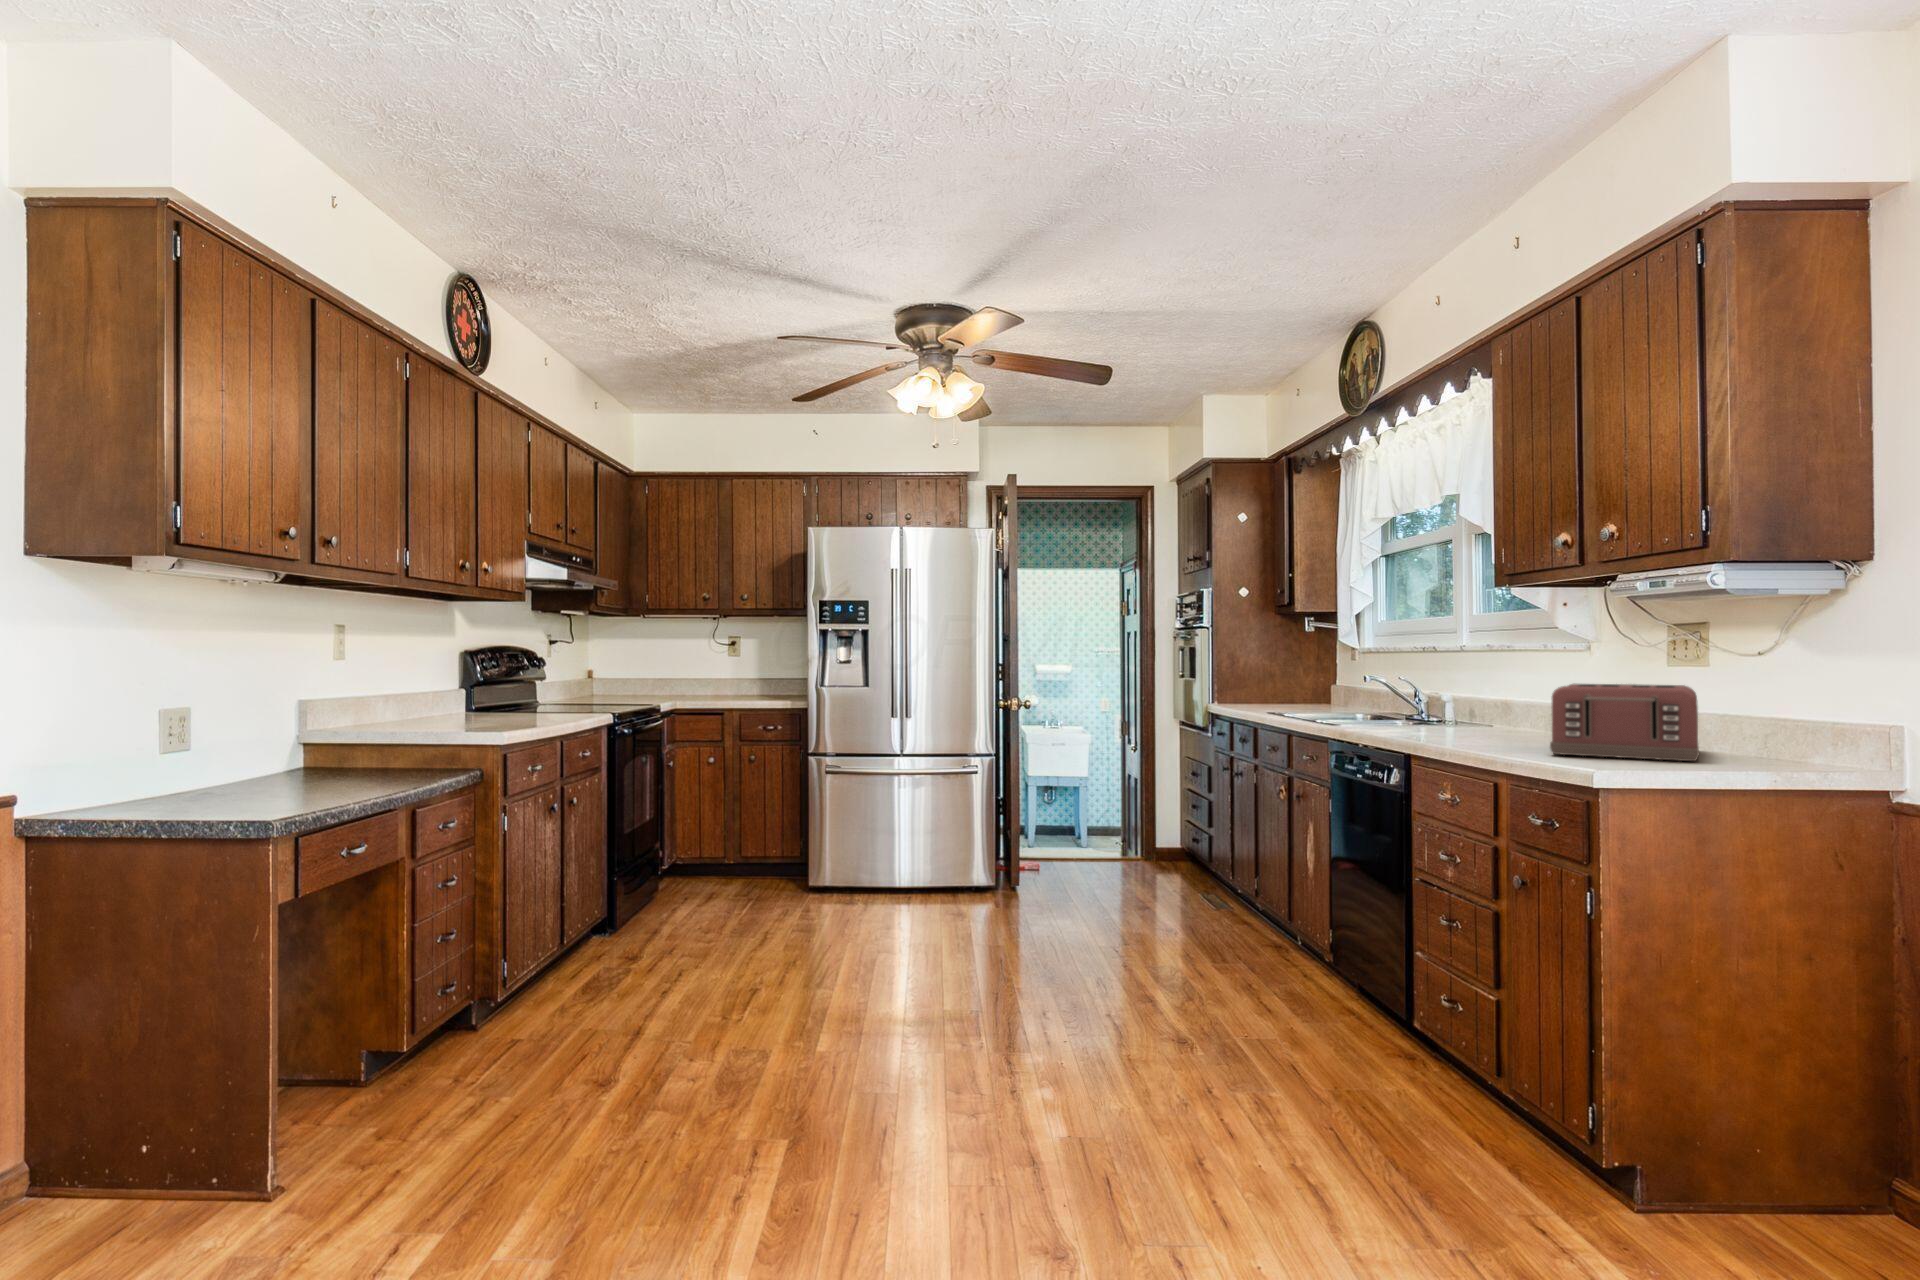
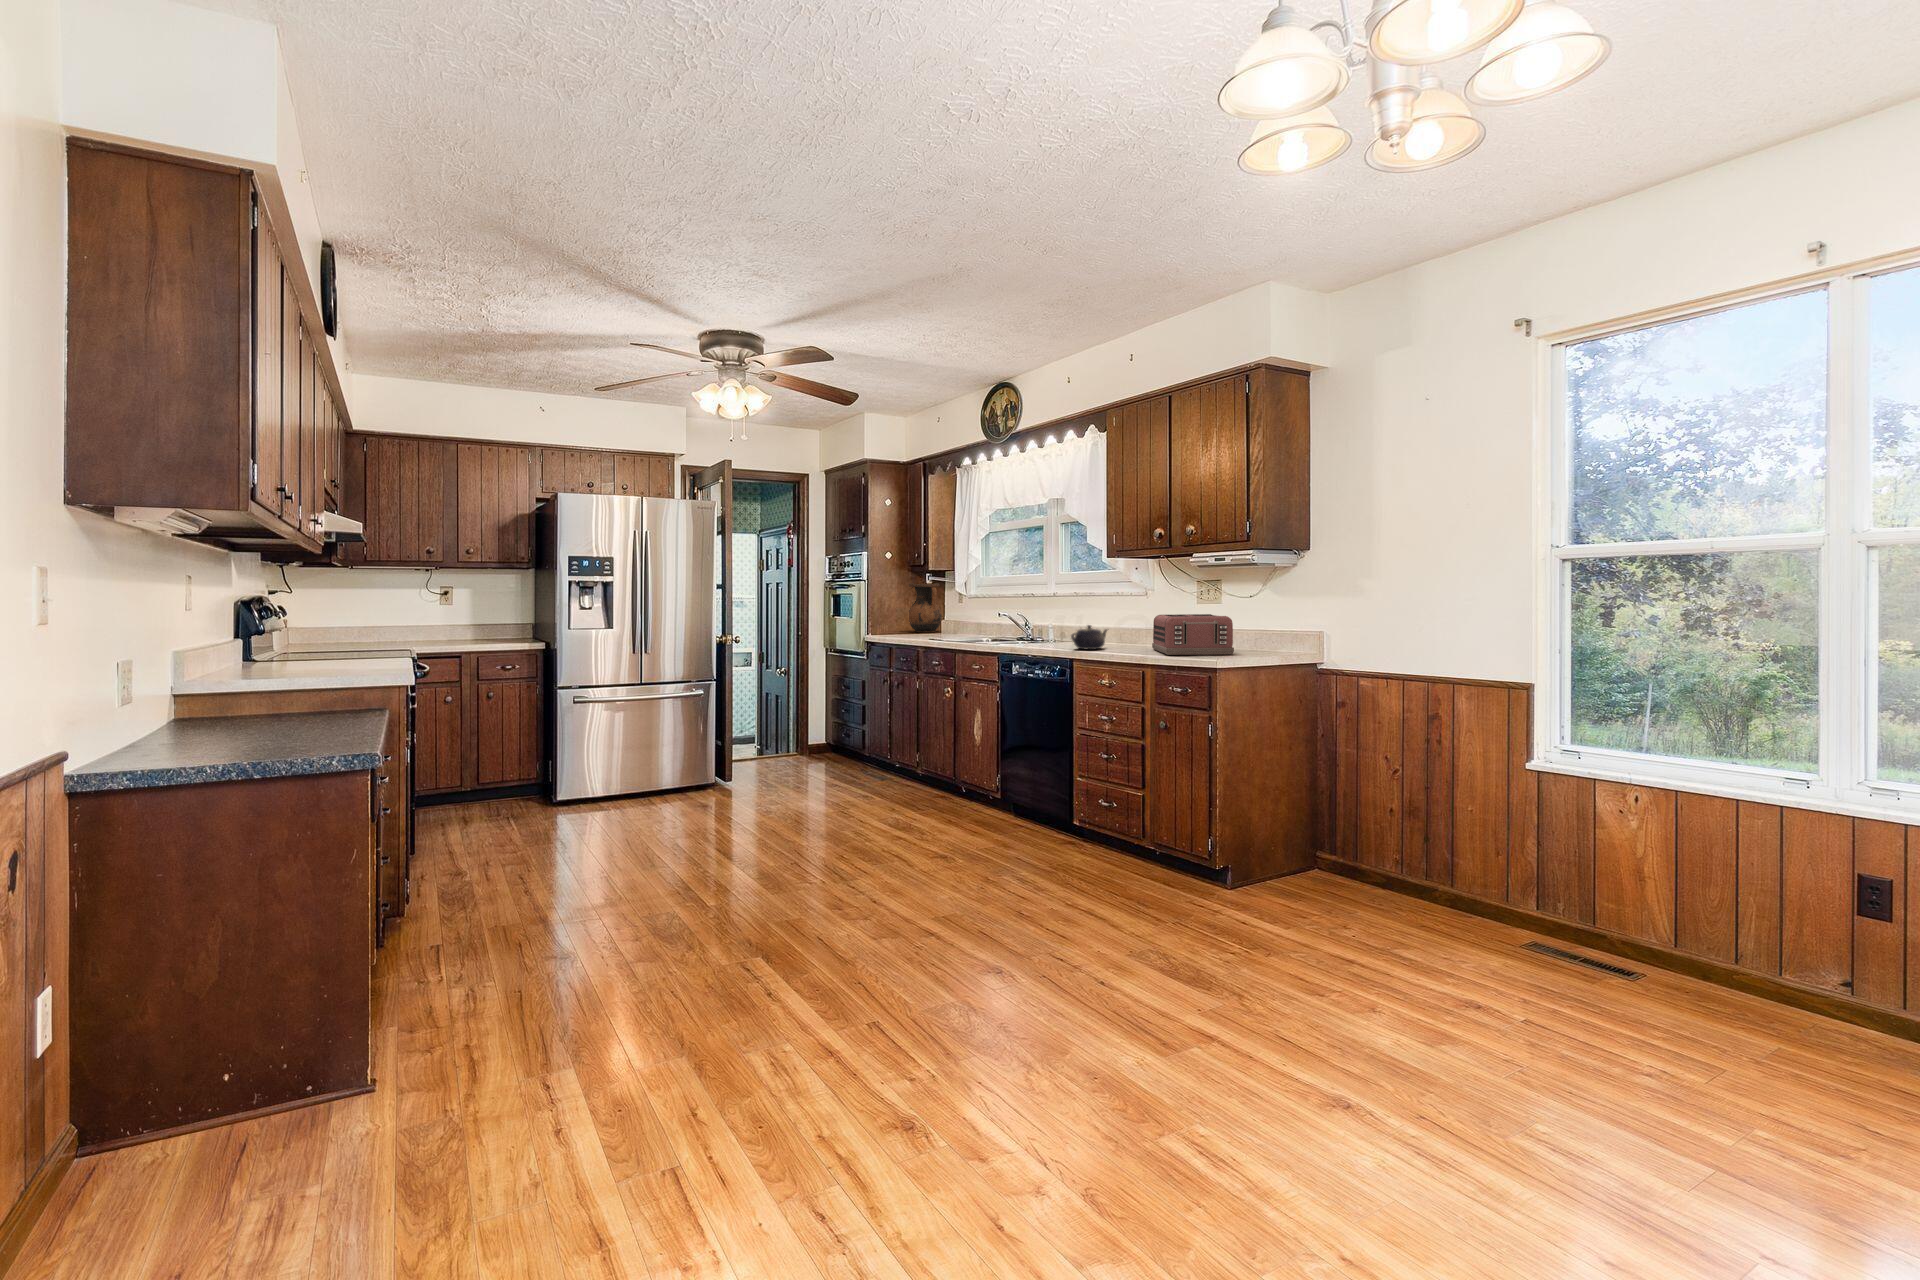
vase: none [1255,633,1307,706] -> present [909,583,942,632]
teapot: none [1408,698,1492,739] -> present [1071,625,1107,649]

